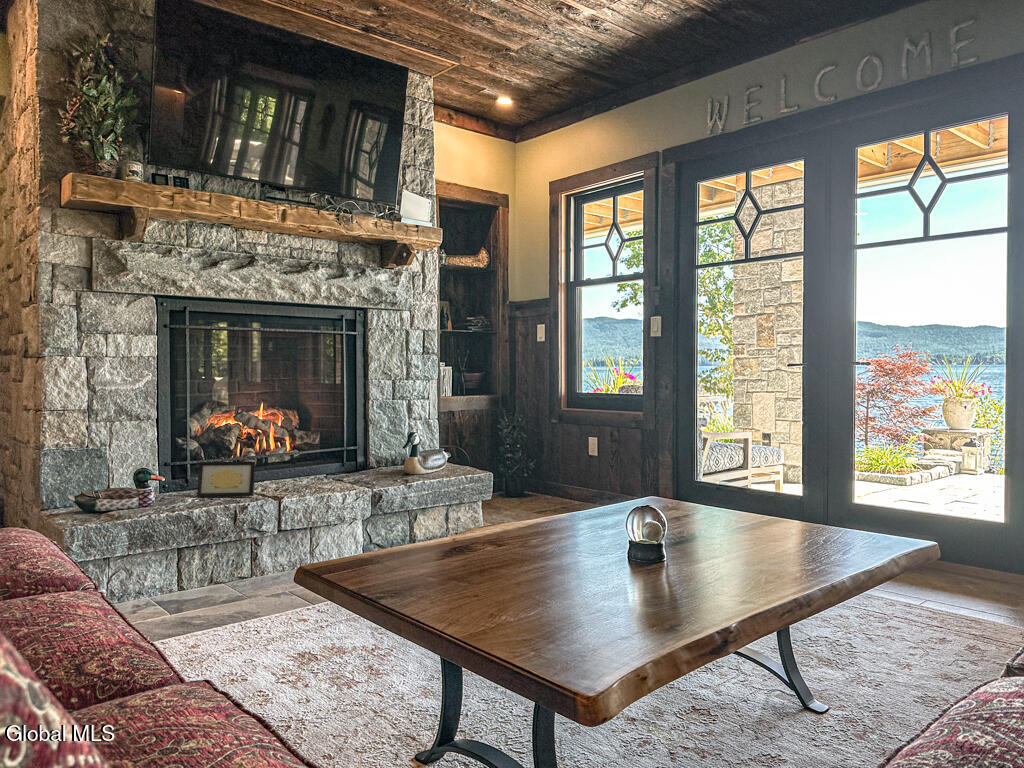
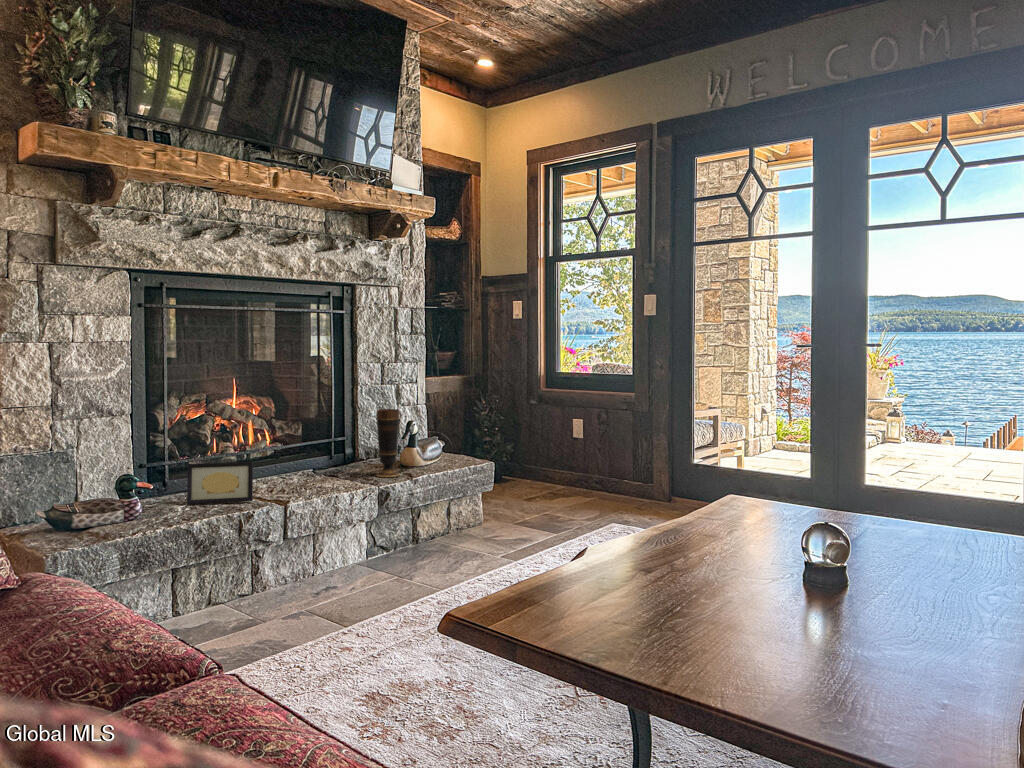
vase: none [376,419,399,481] -> present [376,409,400,477]

